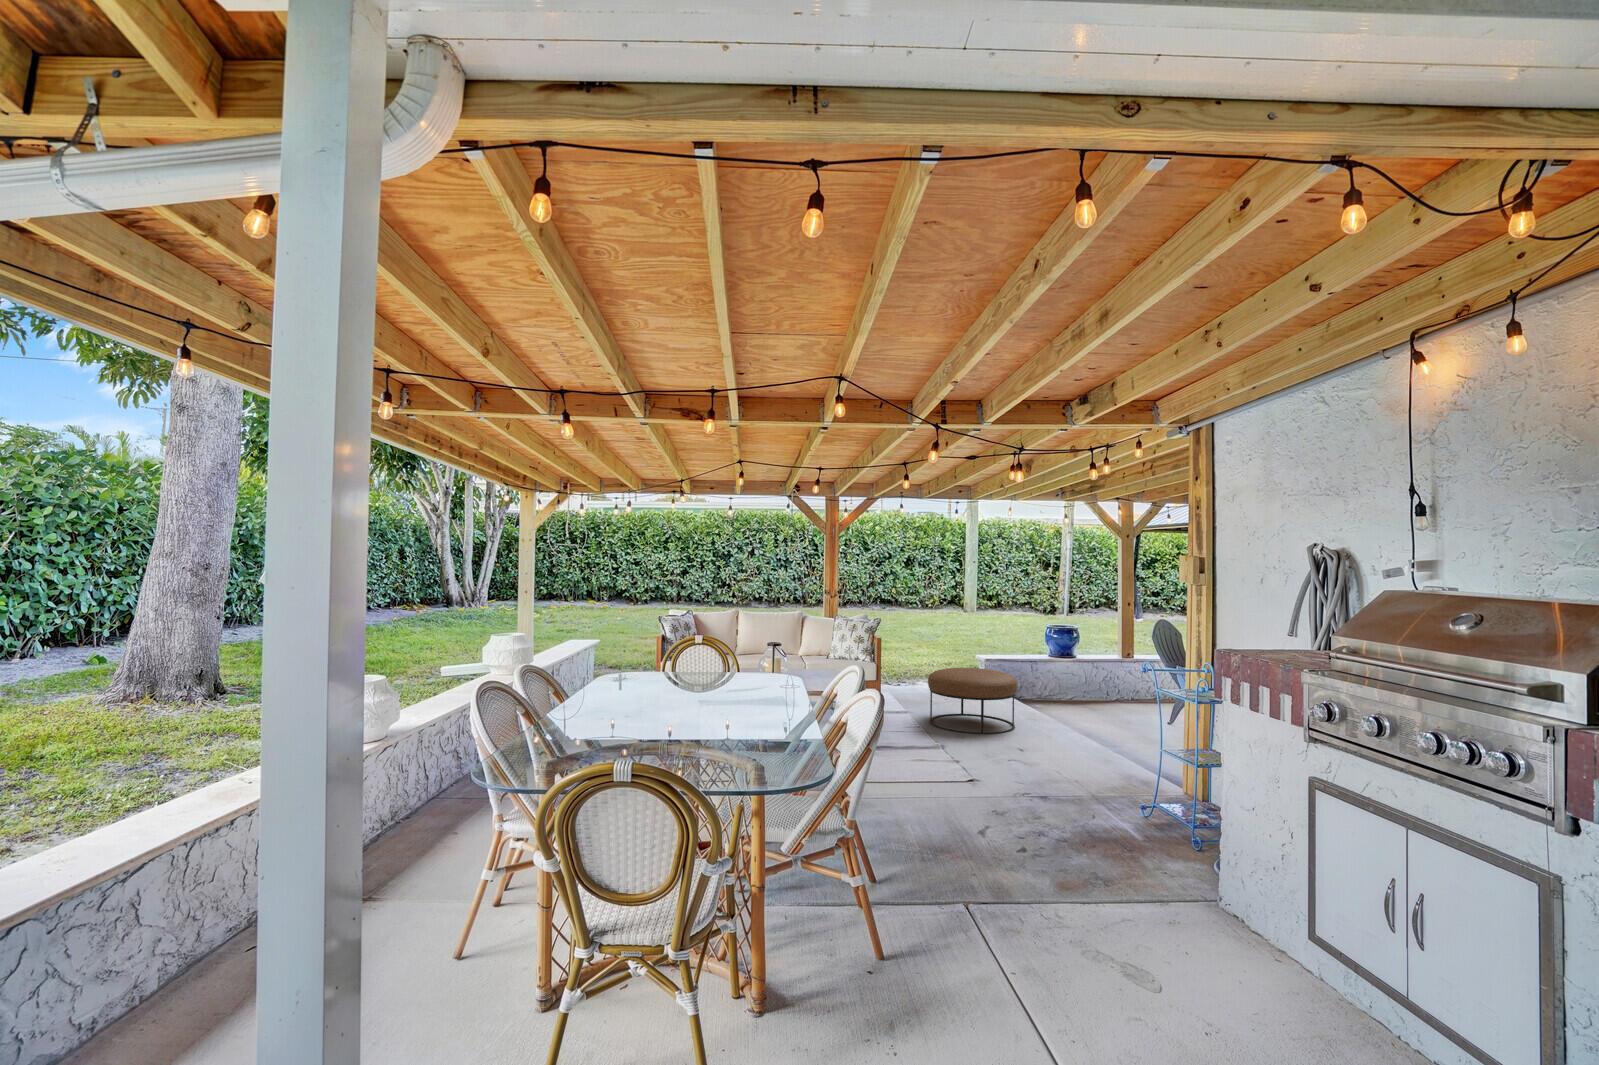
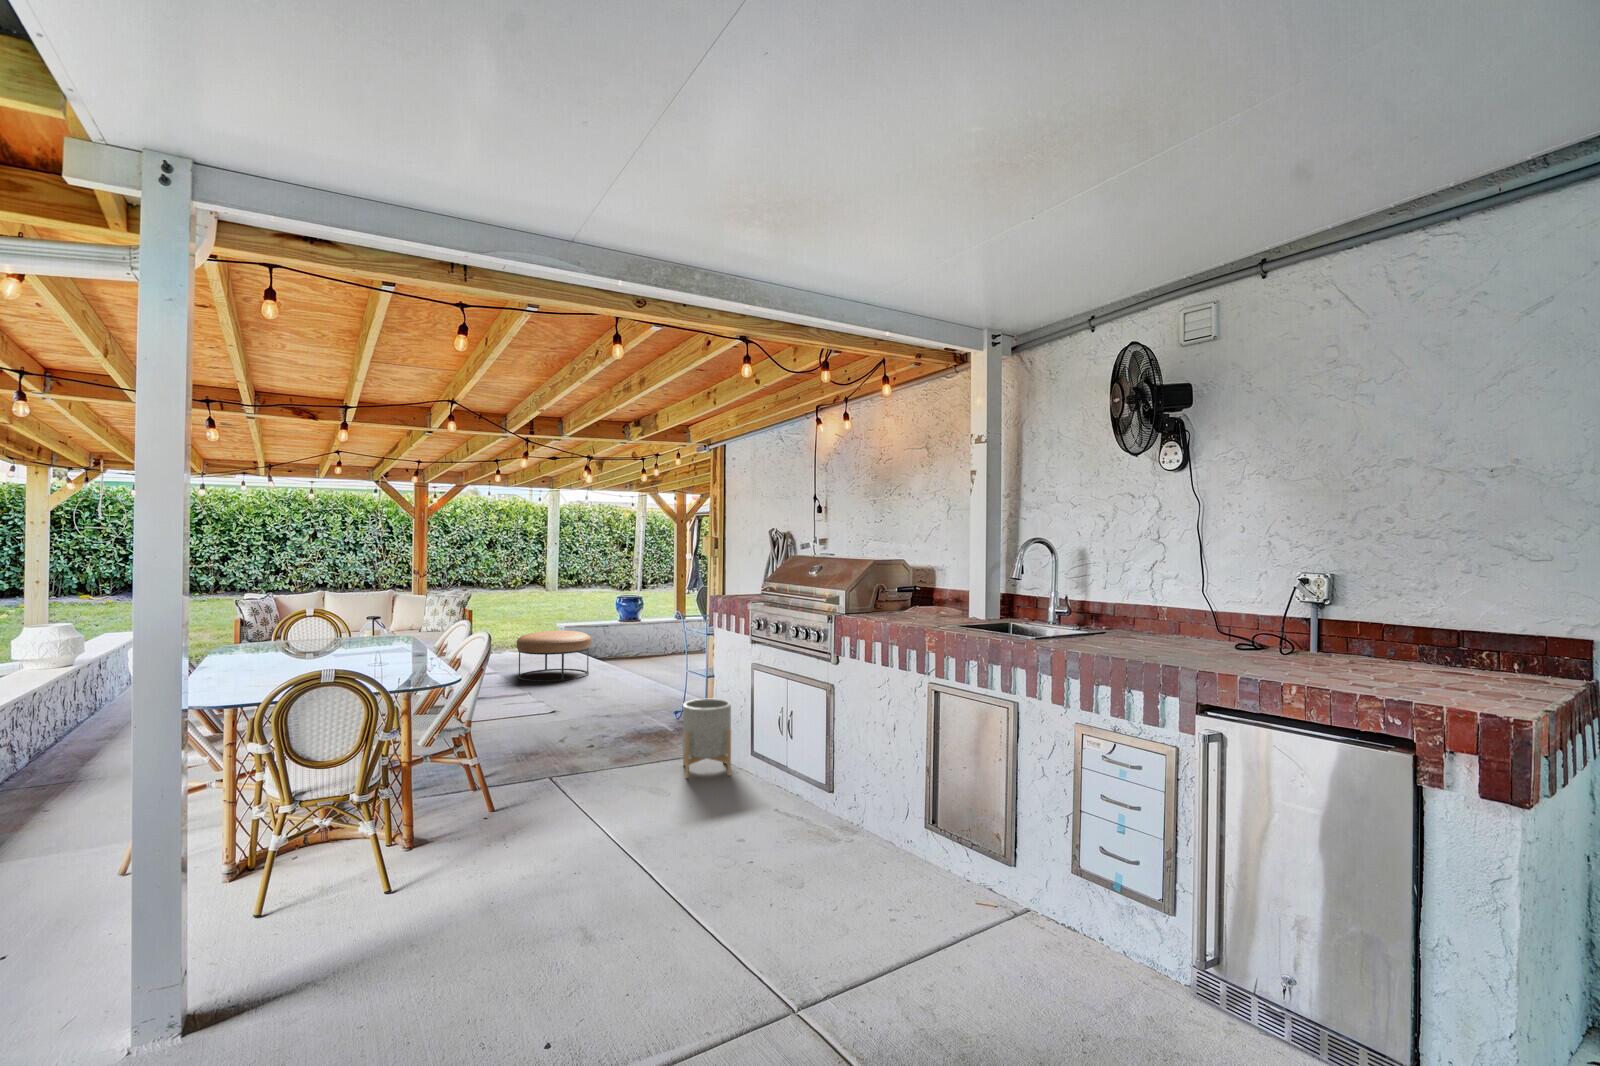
planter: none [1200,848,1317,1028] -> present [682,699,731,778]

